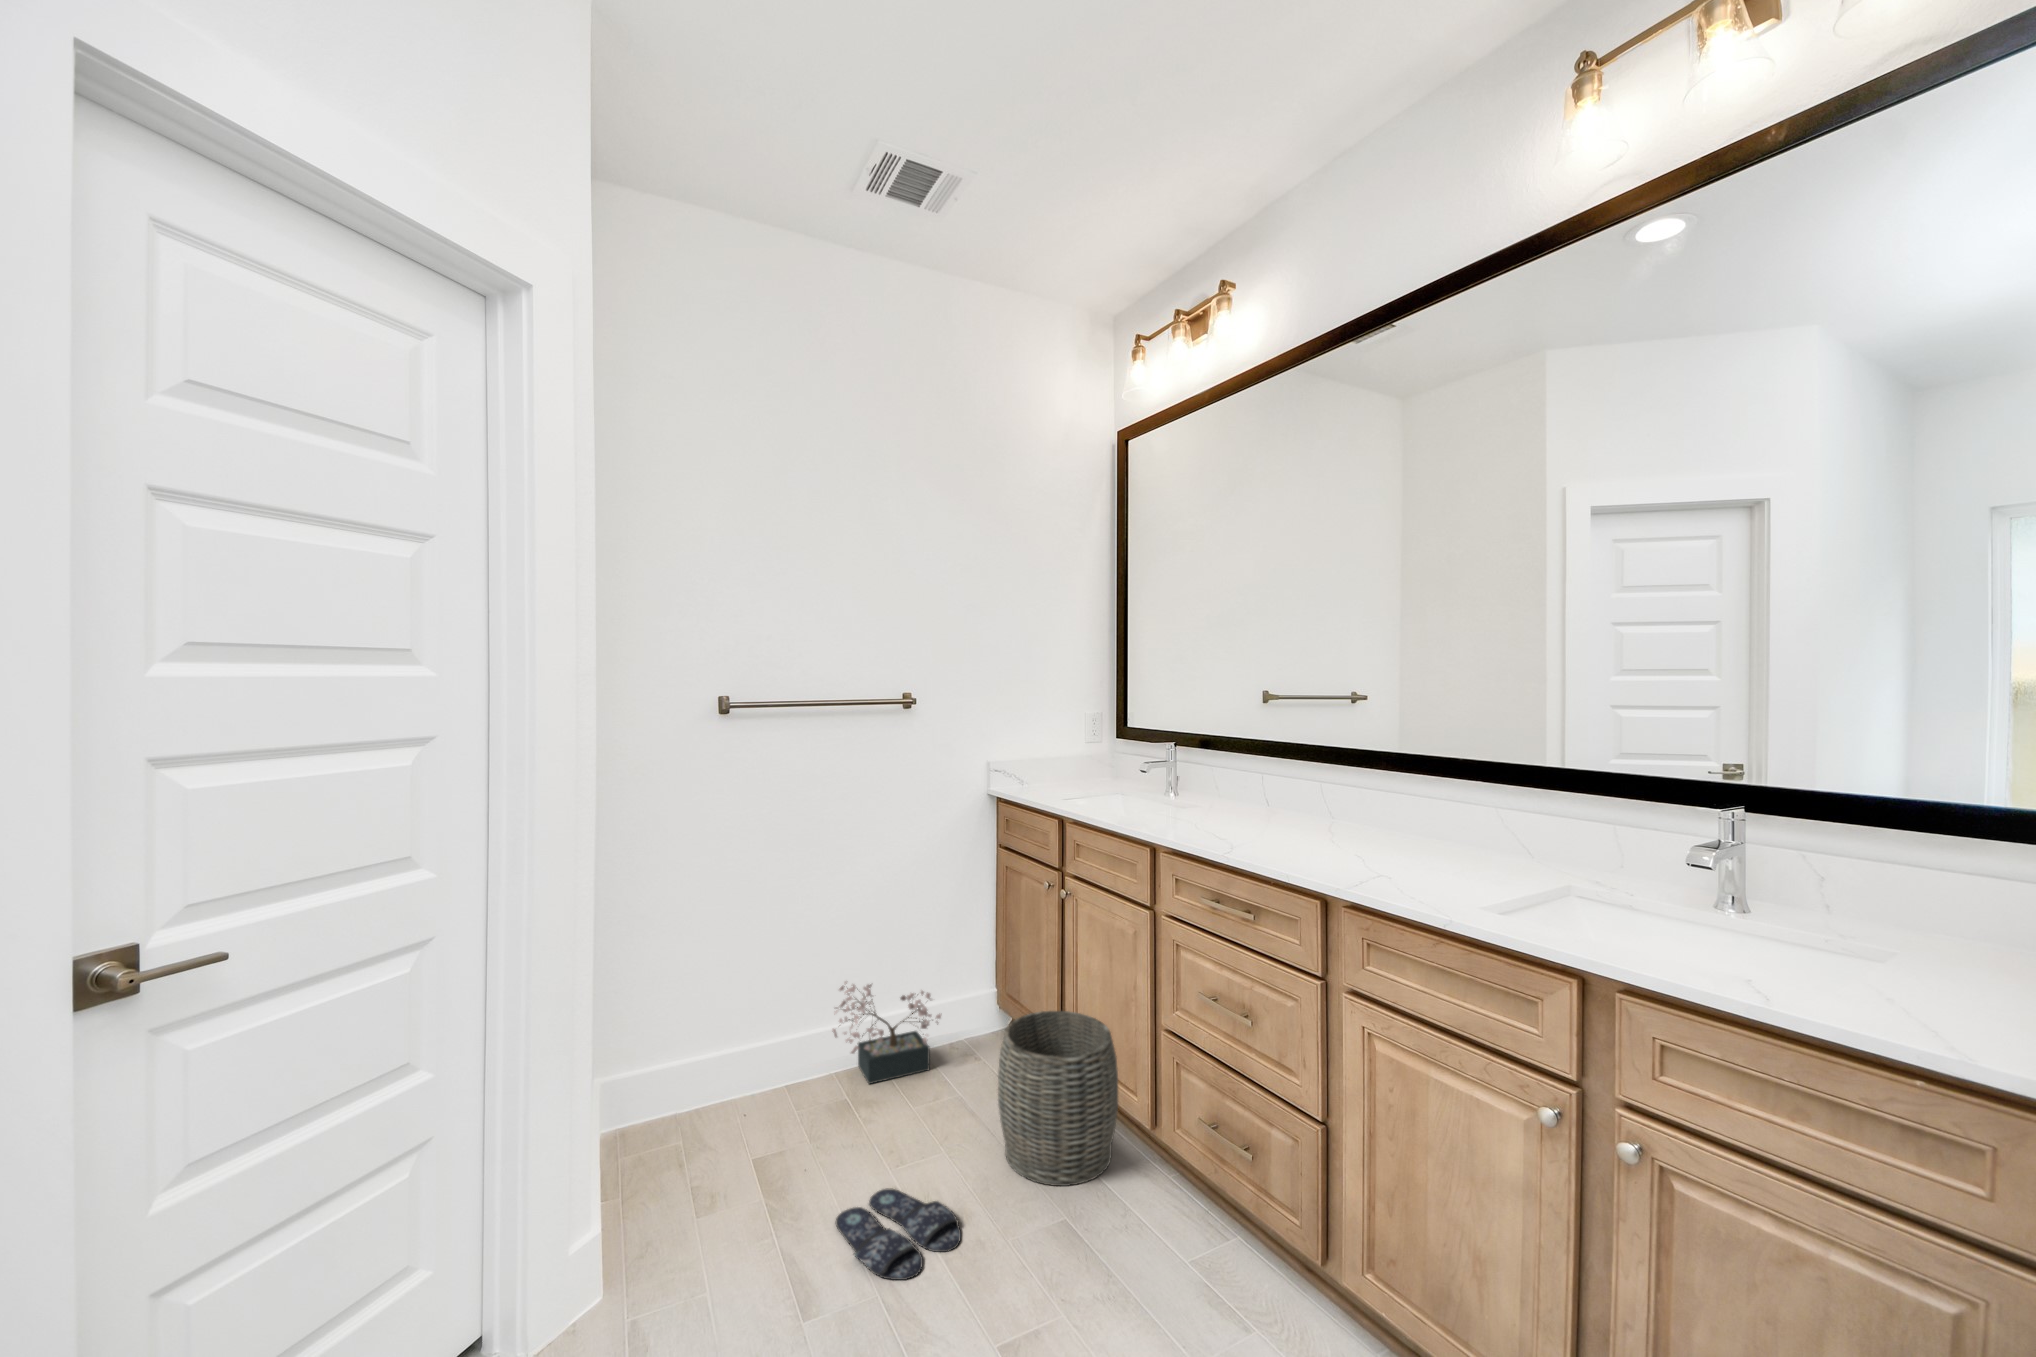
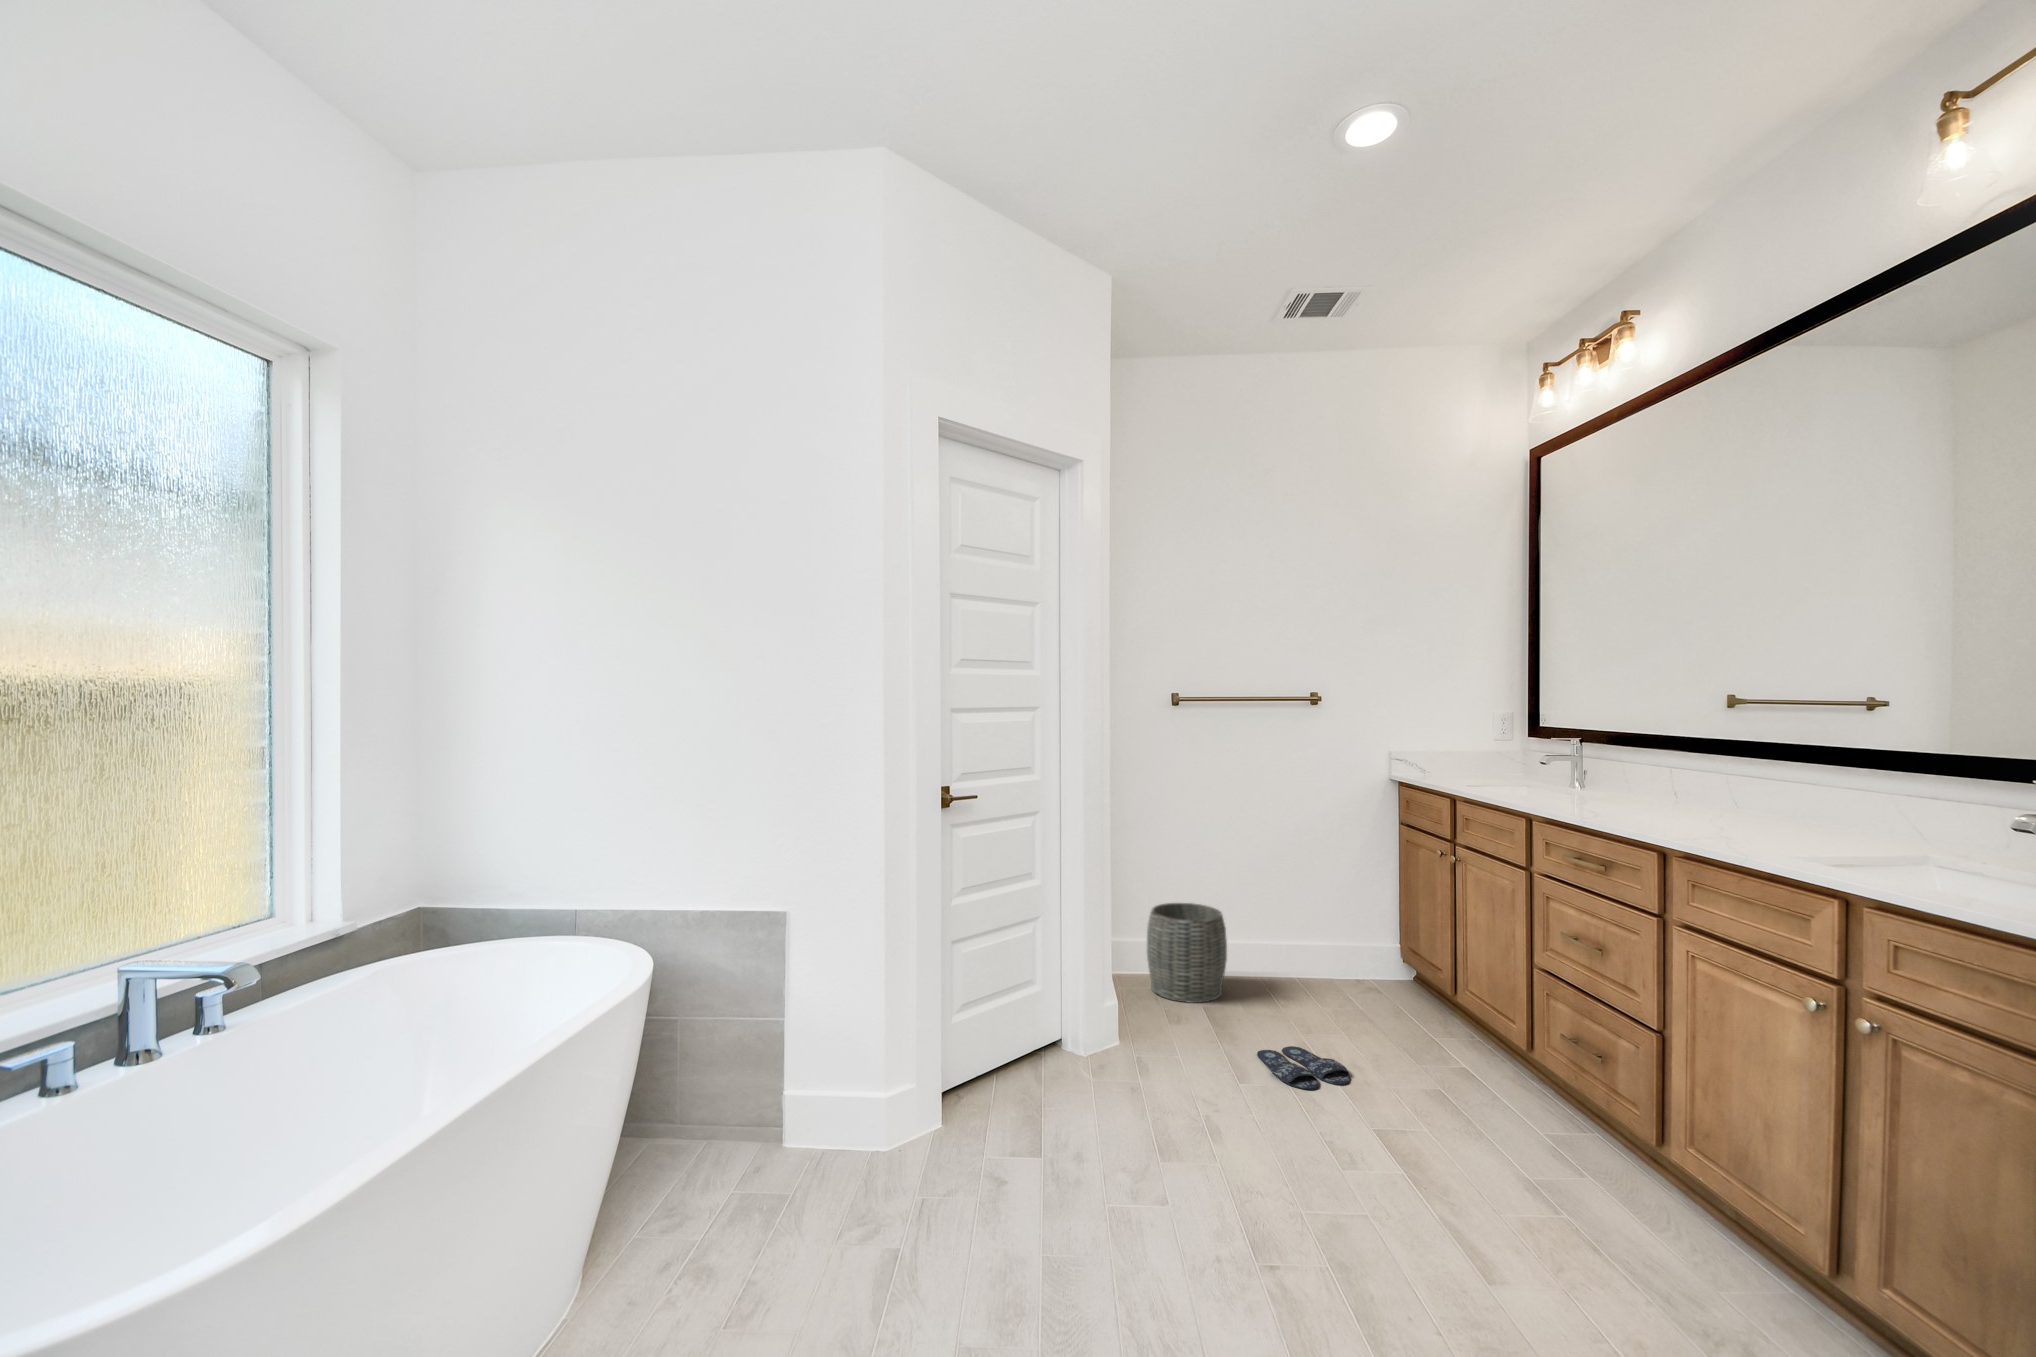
decorative plant: present [832,982,941,1084] -> none [1257,913,1348,995]
woven basket: present [998,1011,1118,1186] -> present [1147,903,1227,1003]

